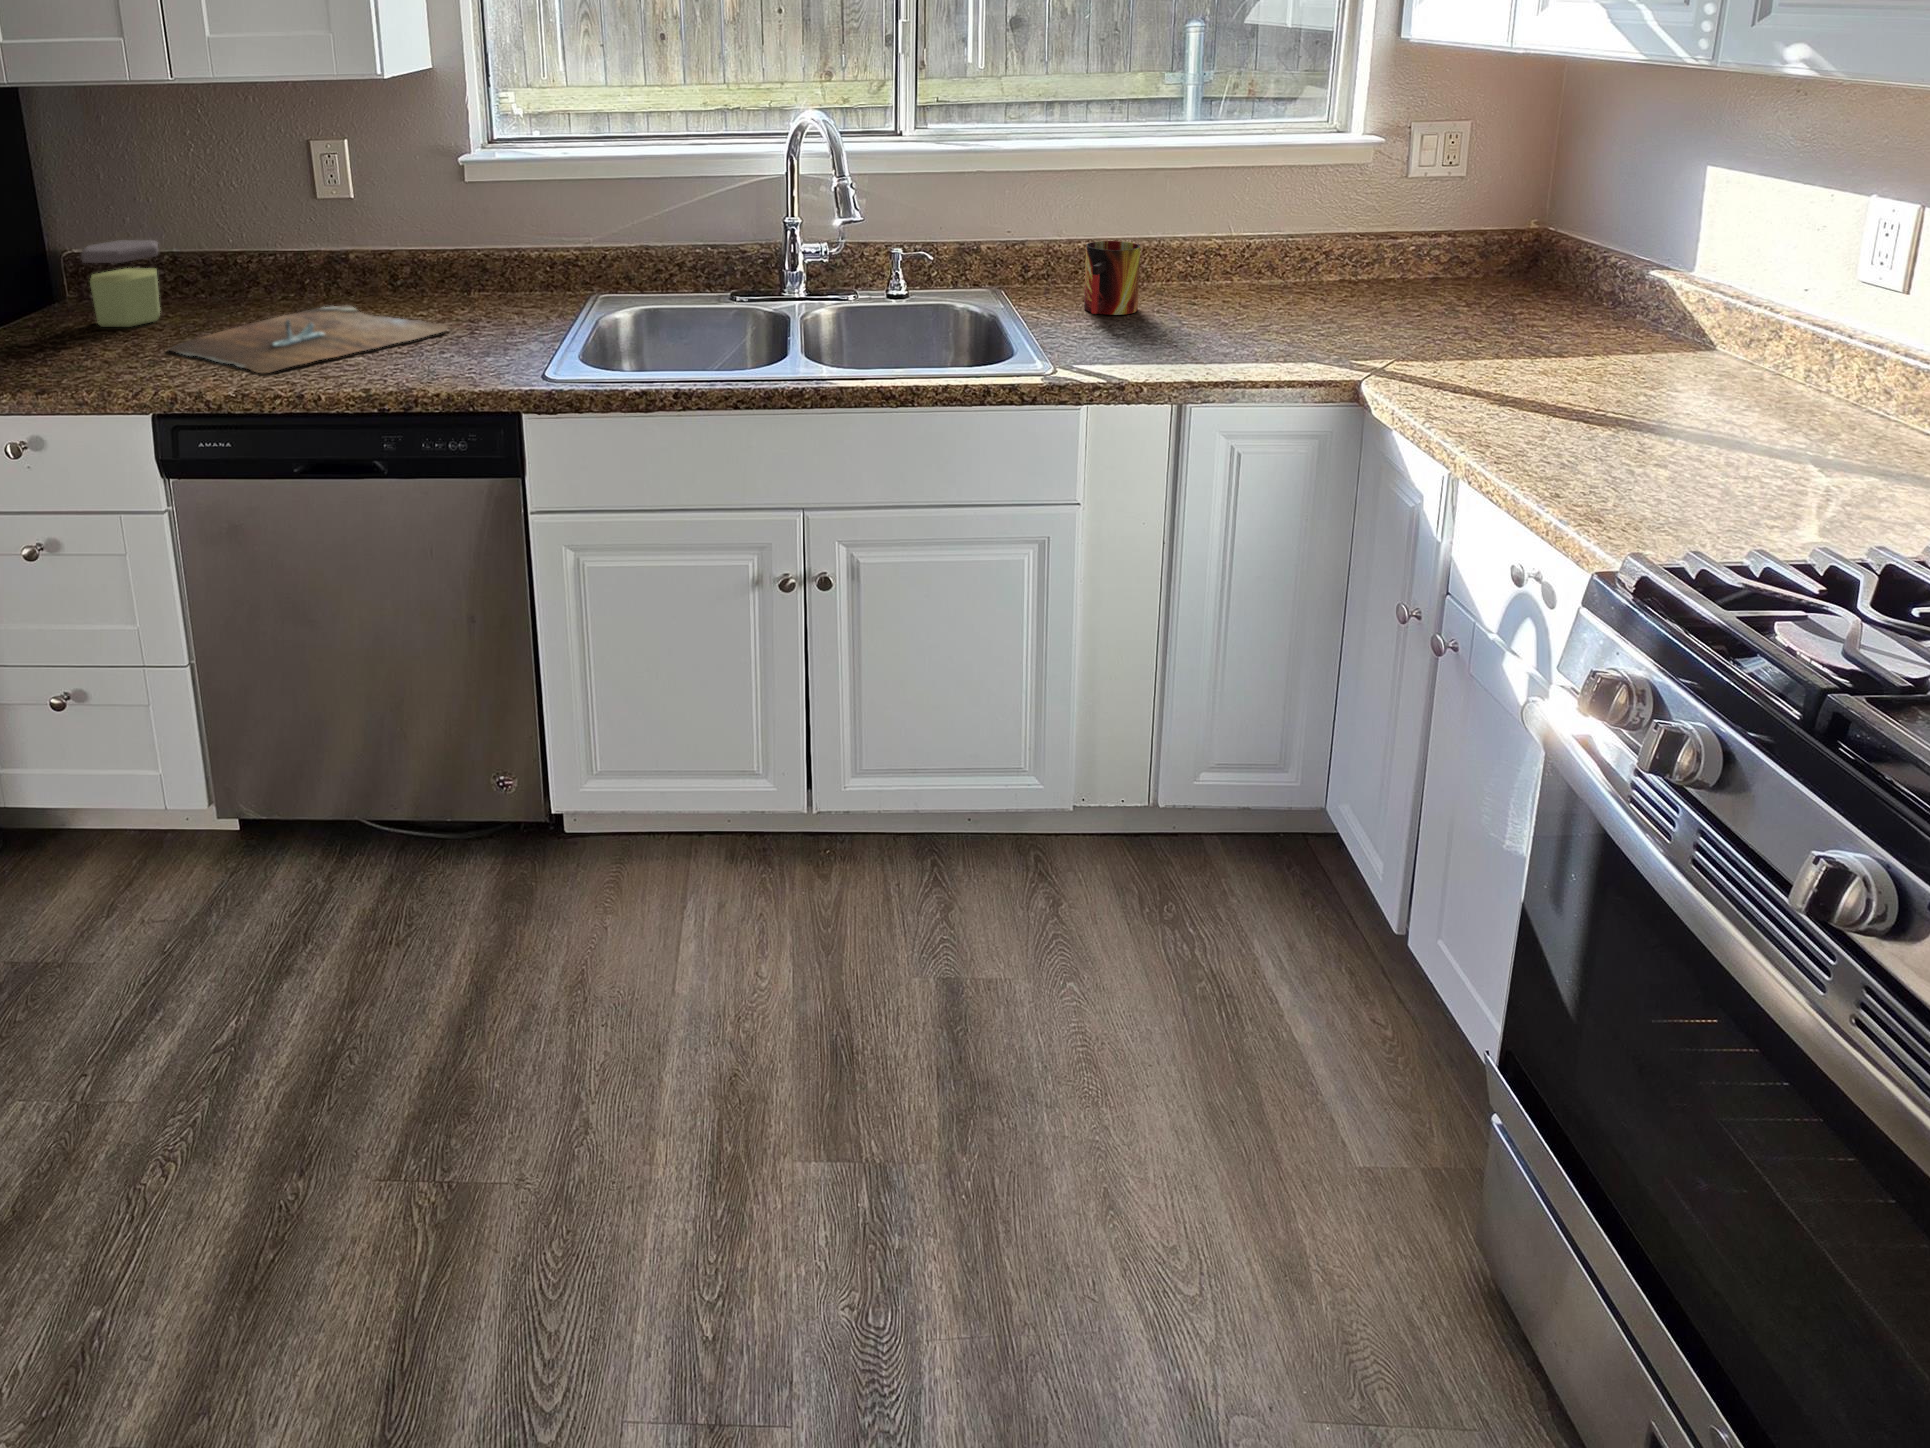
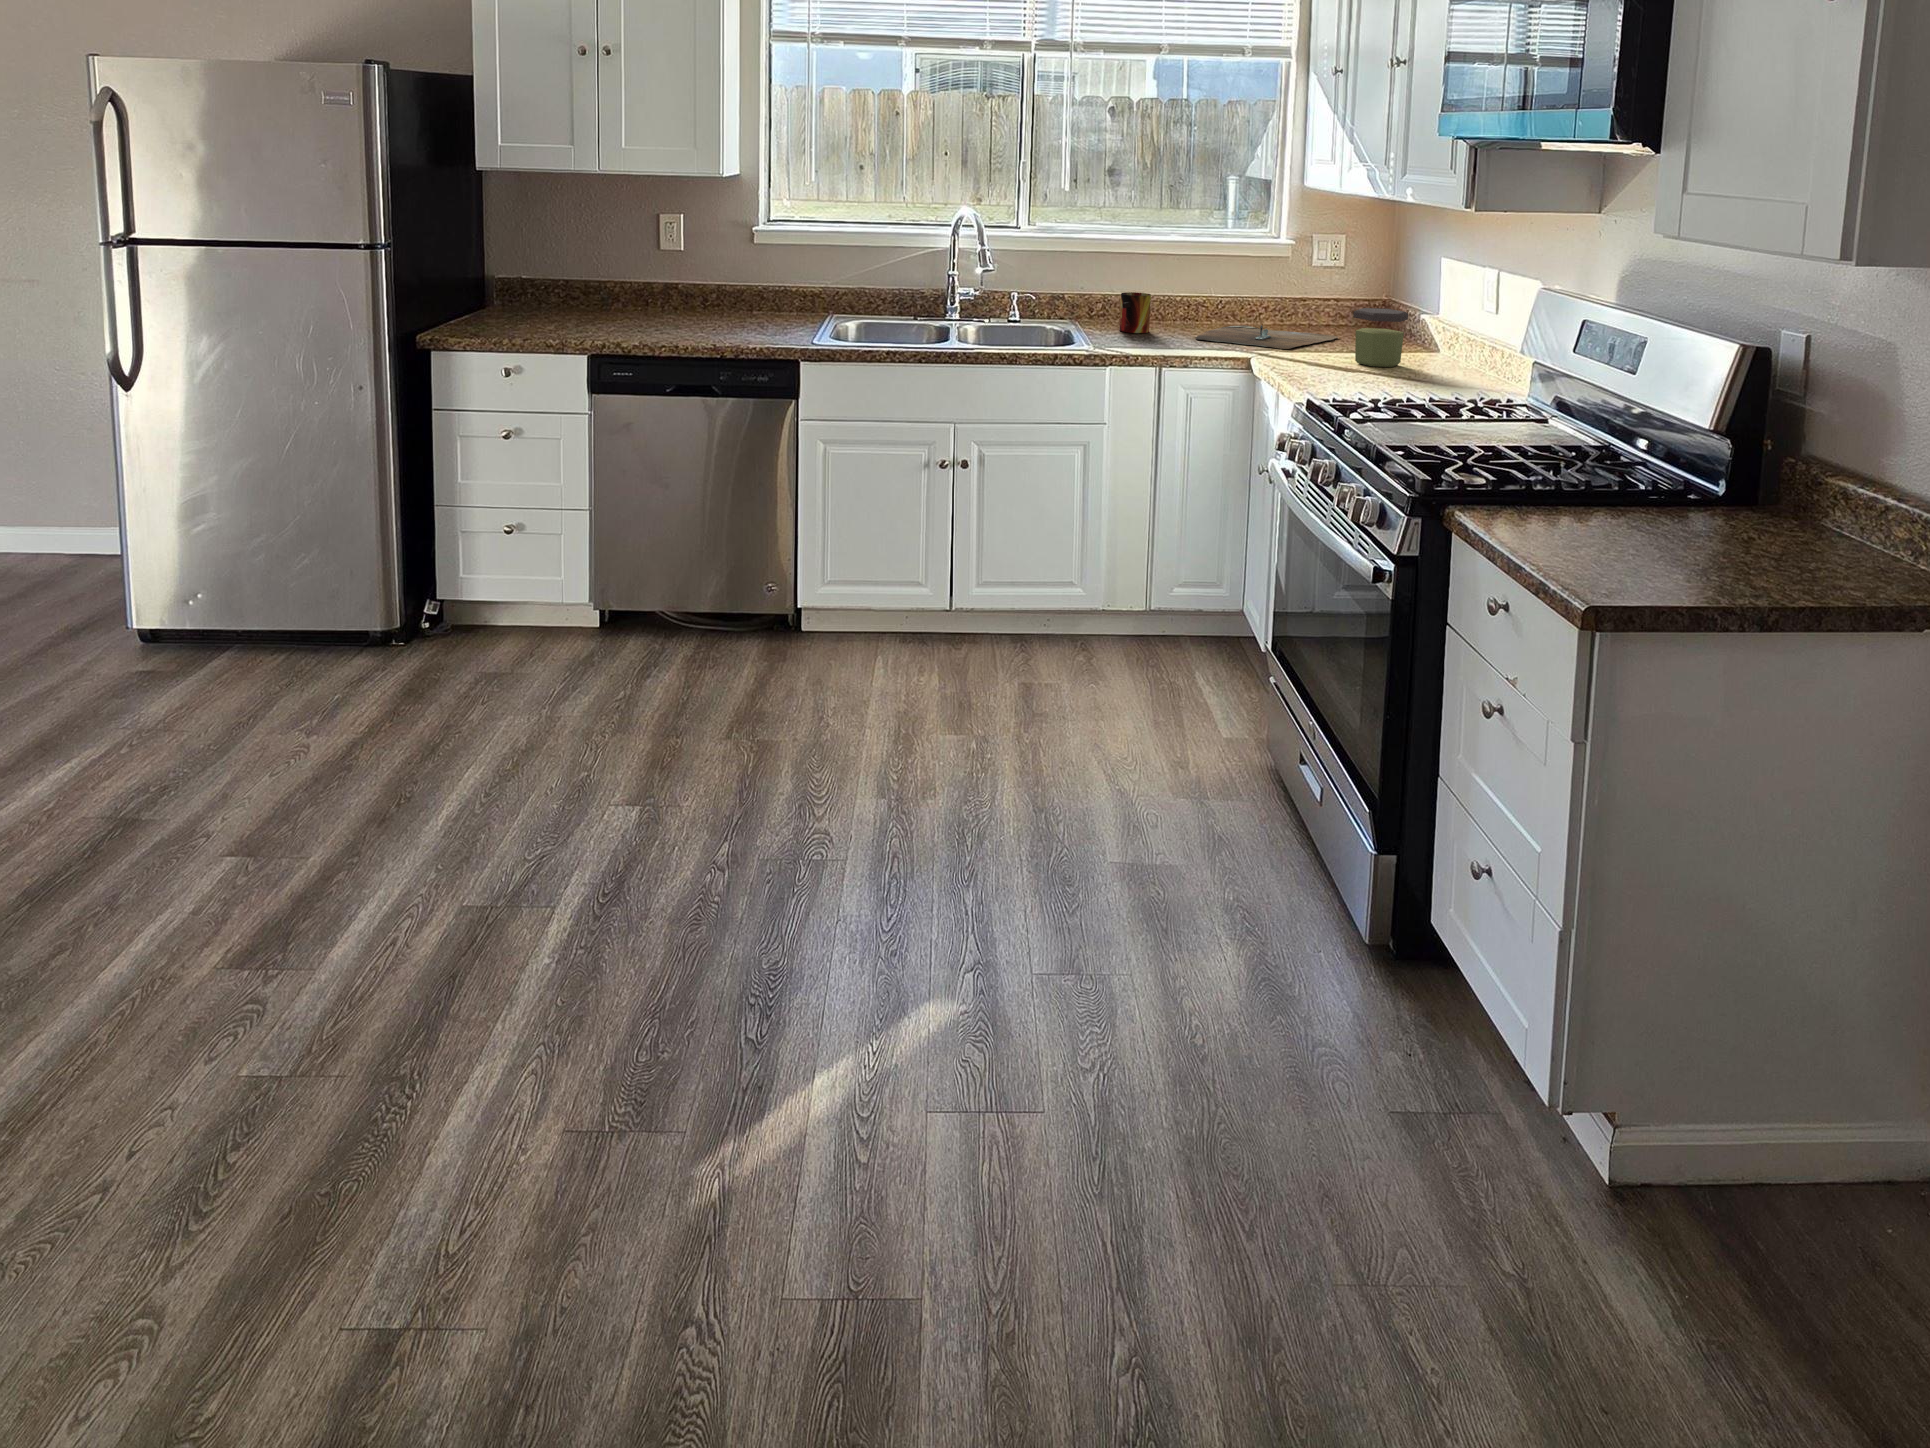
jar: present [81,240,160,327] -> present [1353,308,1408,367]
cutting board: present [169,305,448,373] -> present [1196,325,1338,349]

